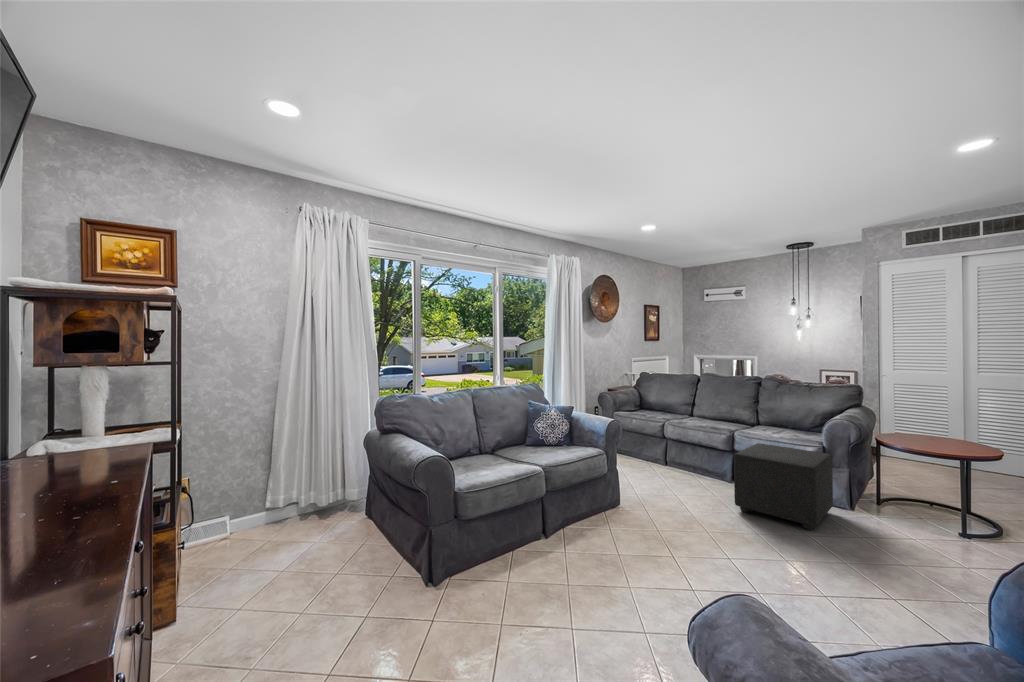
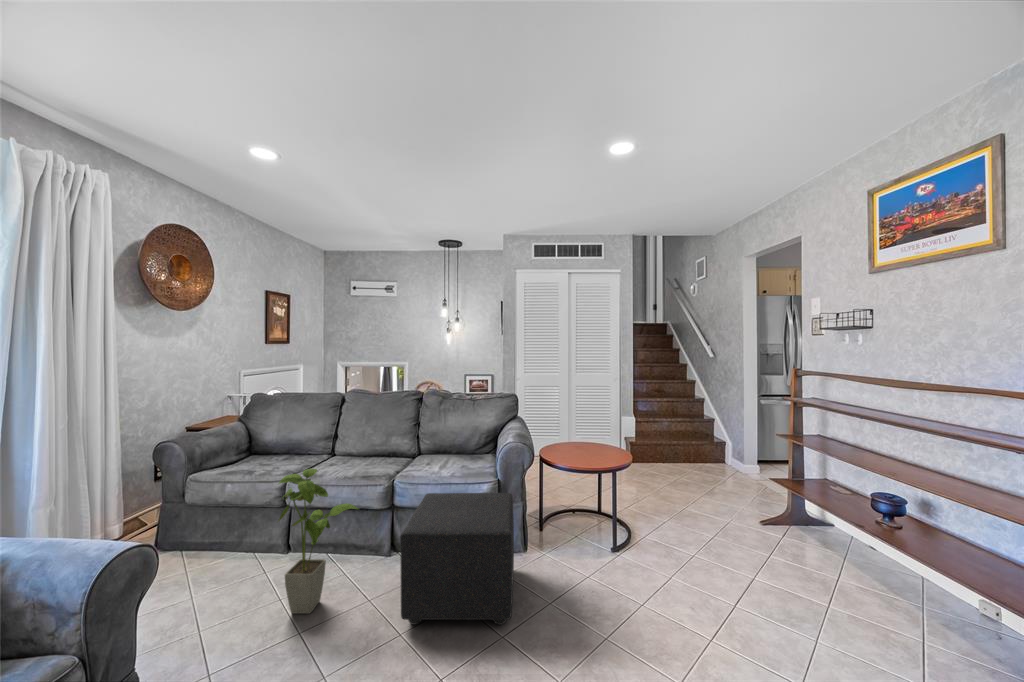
house plant: none [663,410,709,491] -> present [278,468,358,614]

